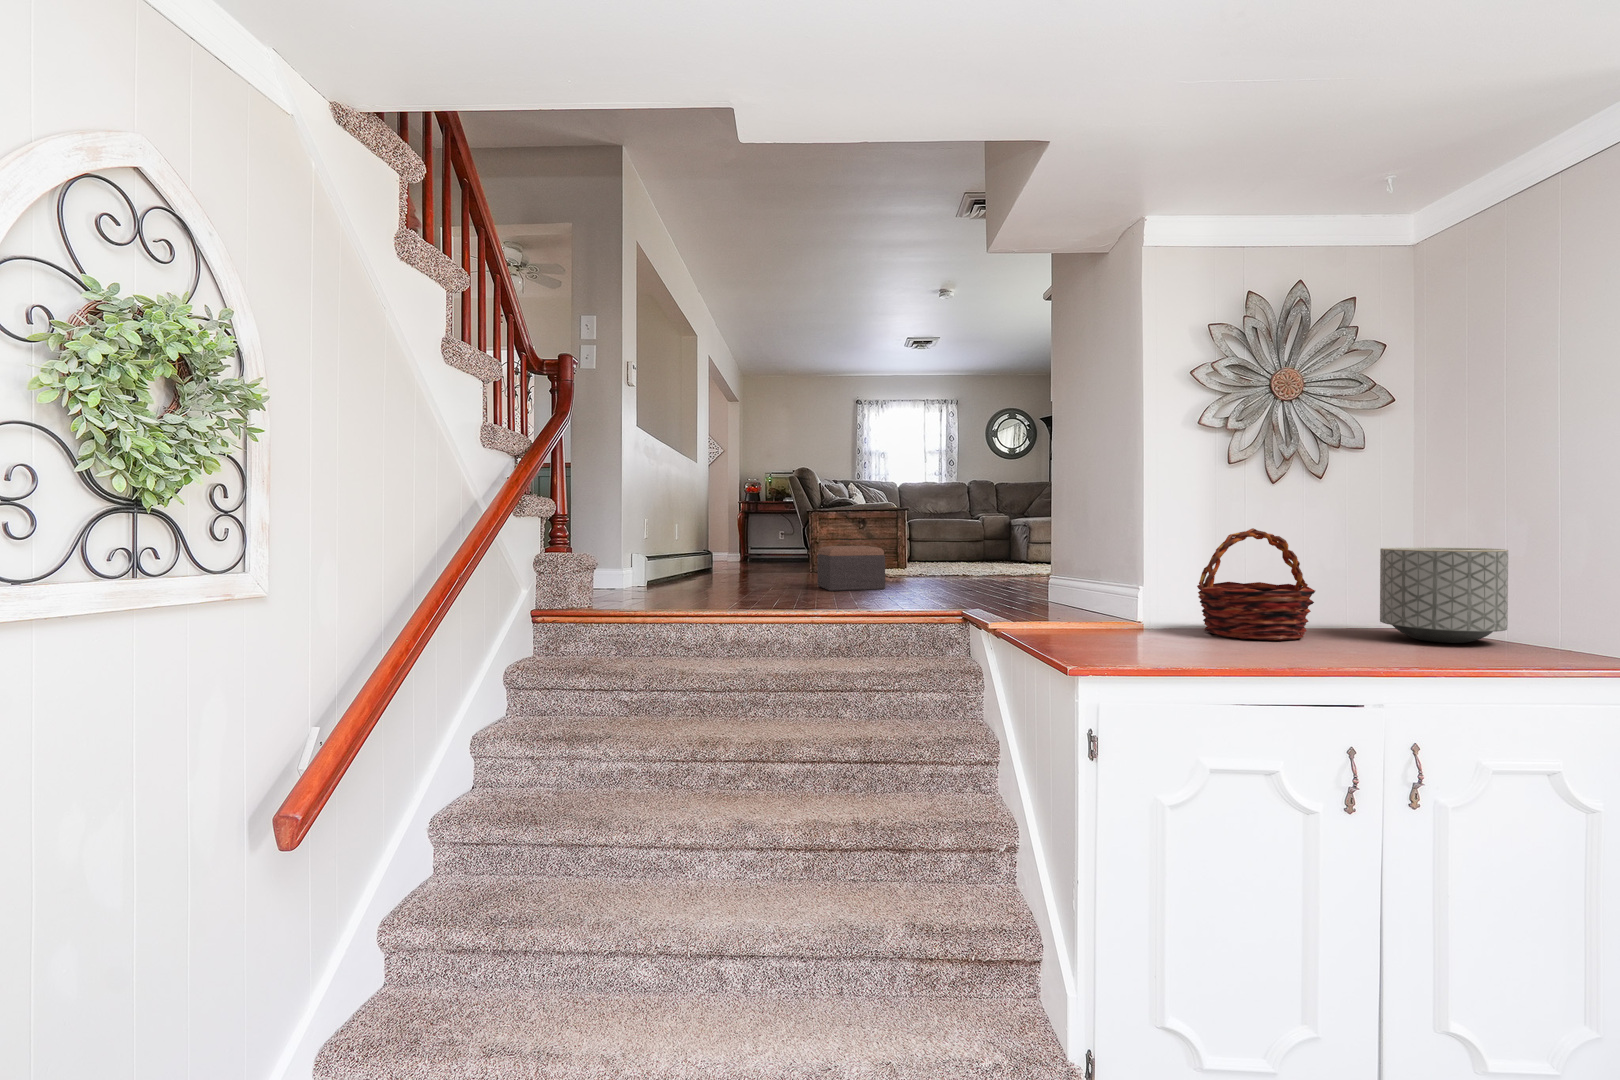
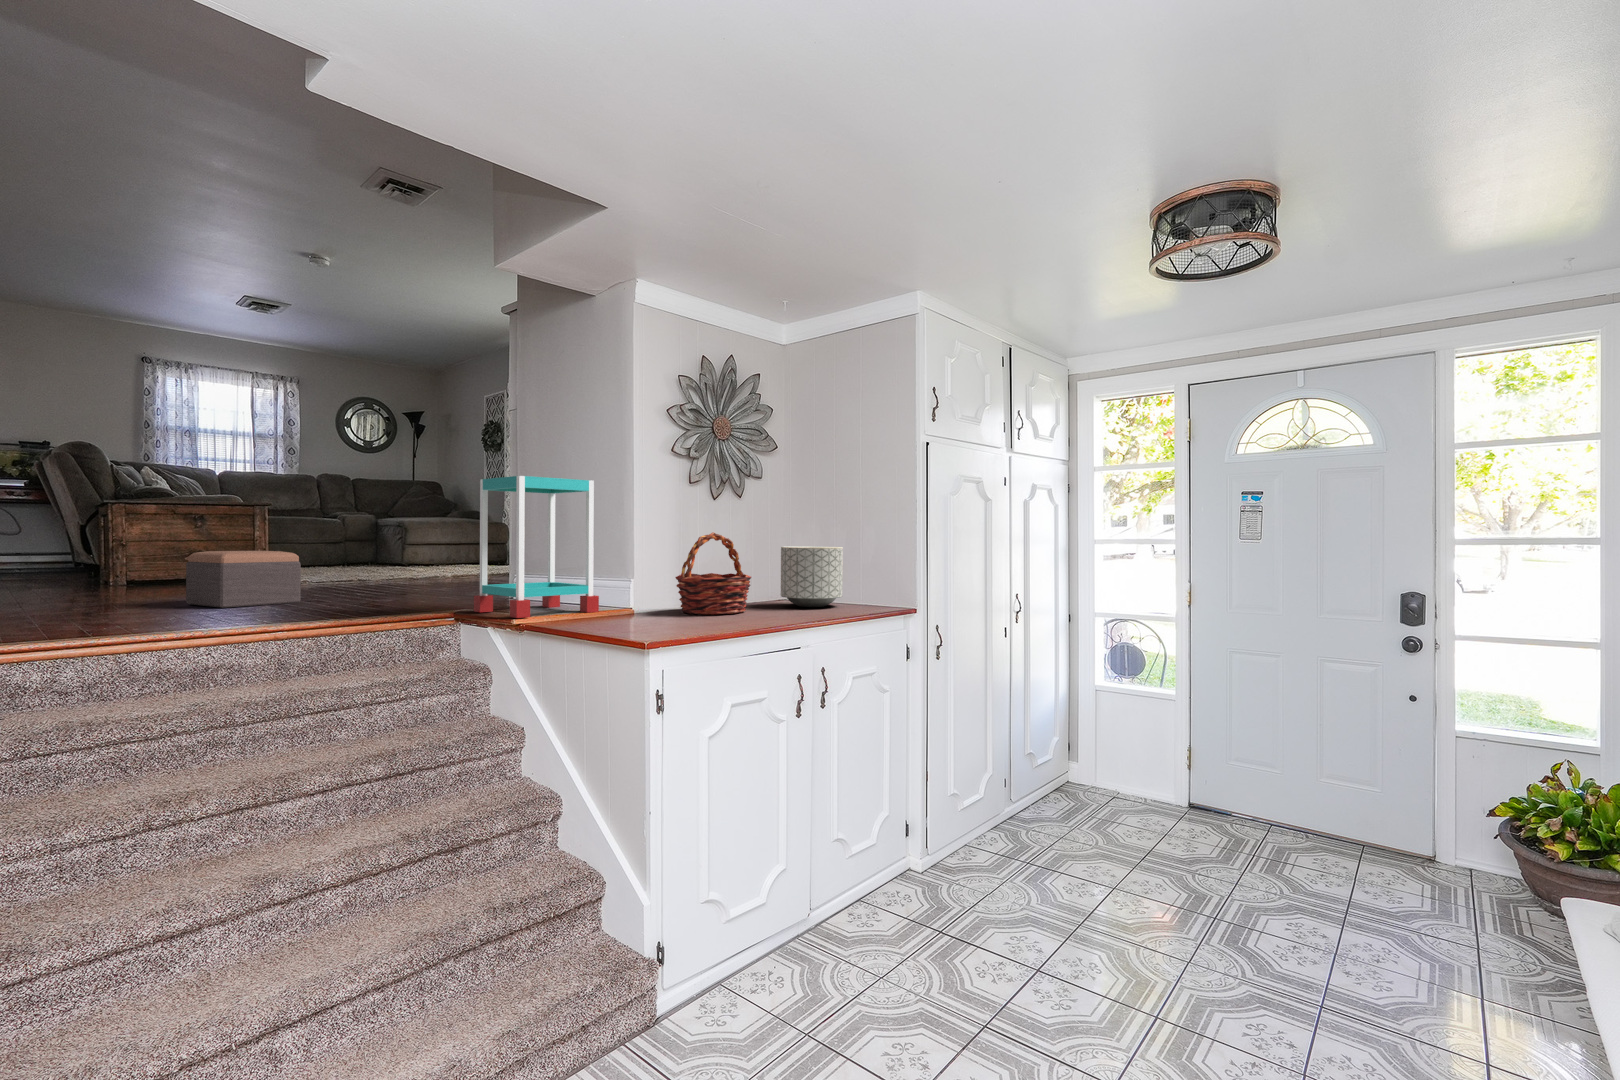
side table: none [987,471,1108,621] -> present [474,476,599,618]

